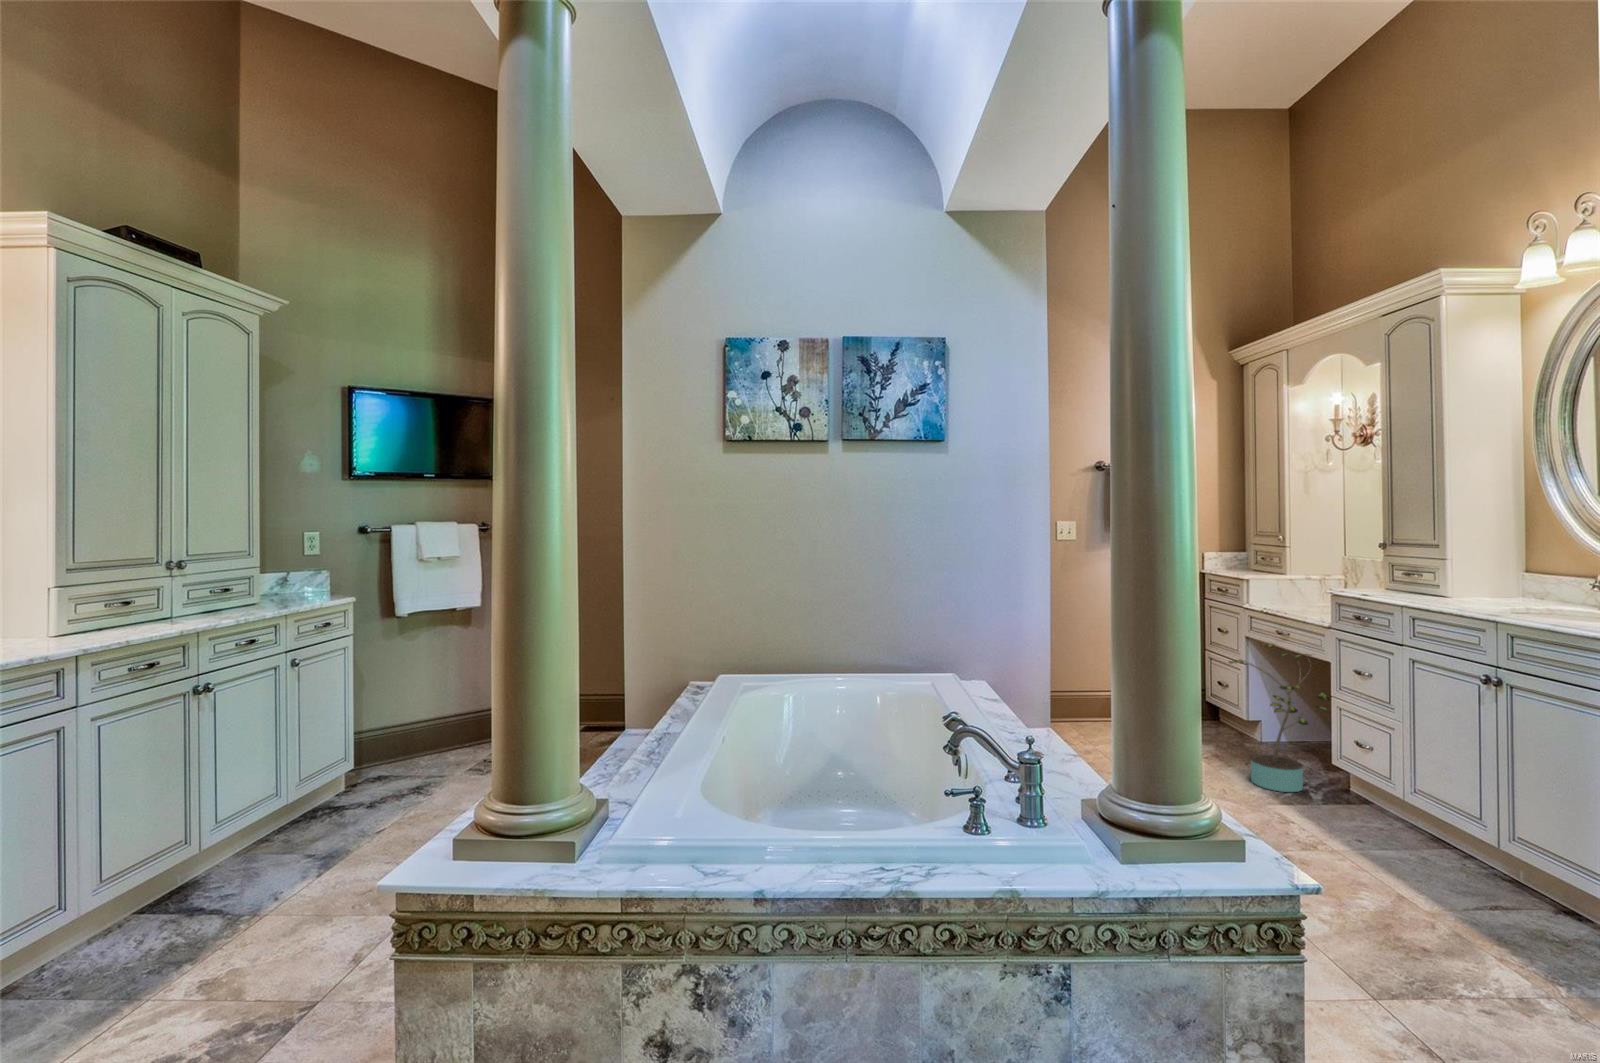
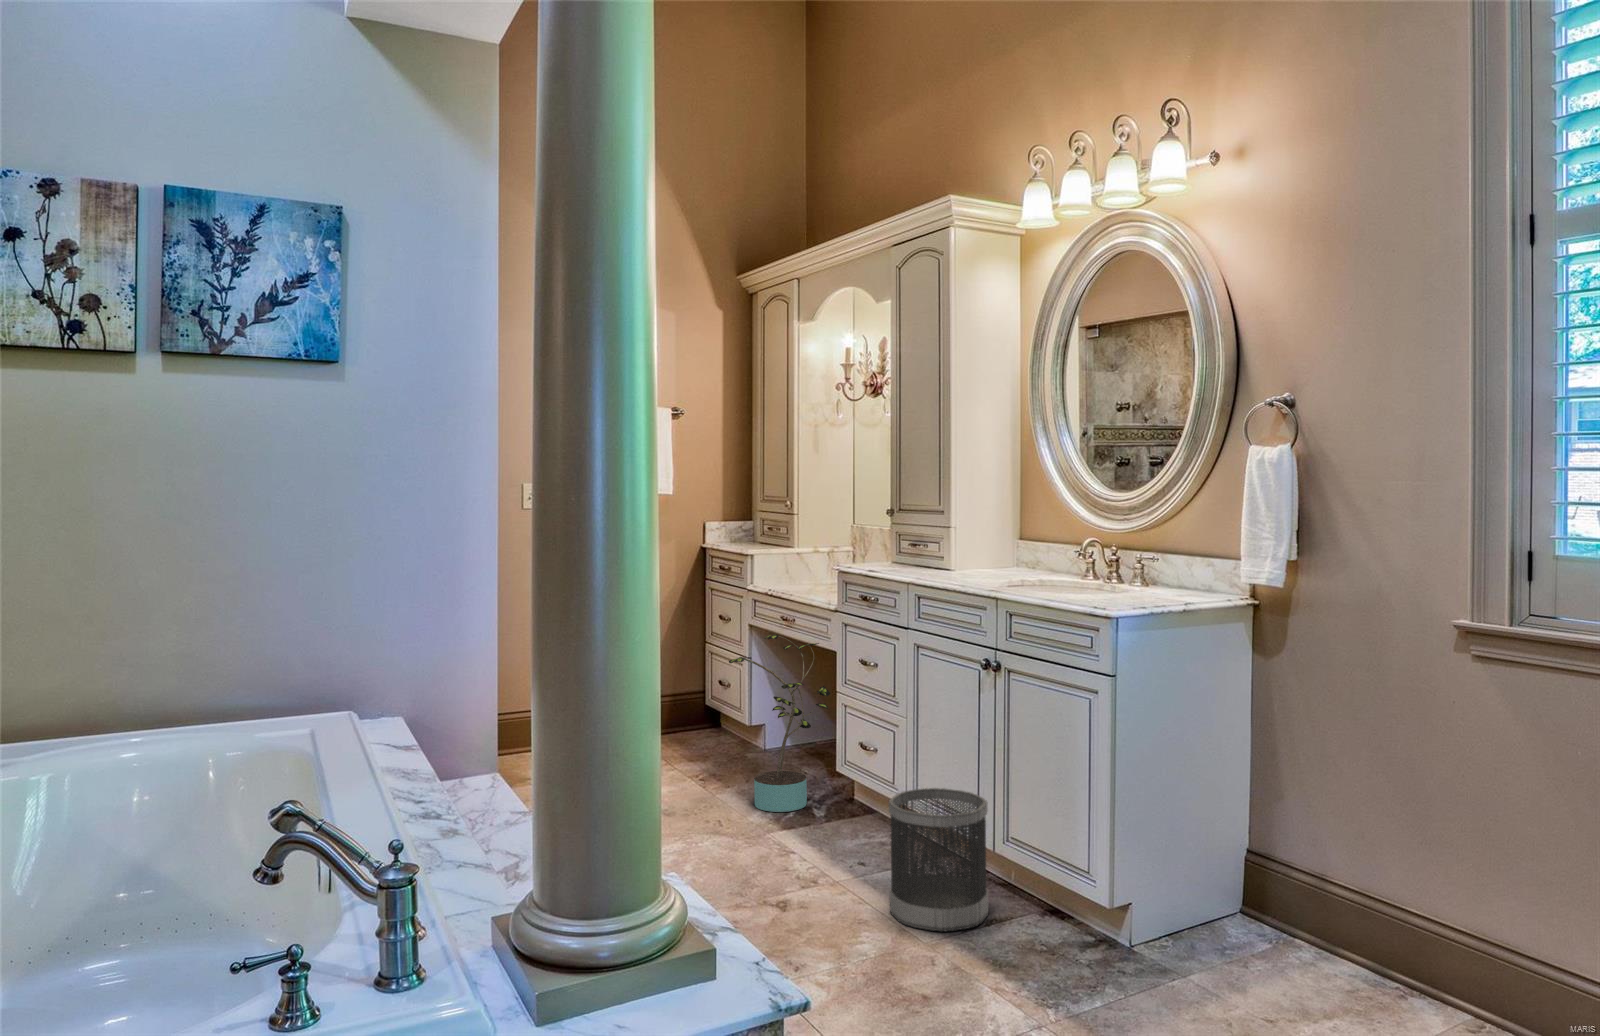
wastebasket: none [1423,803,1553,956] -> present [889,788,989,931]

